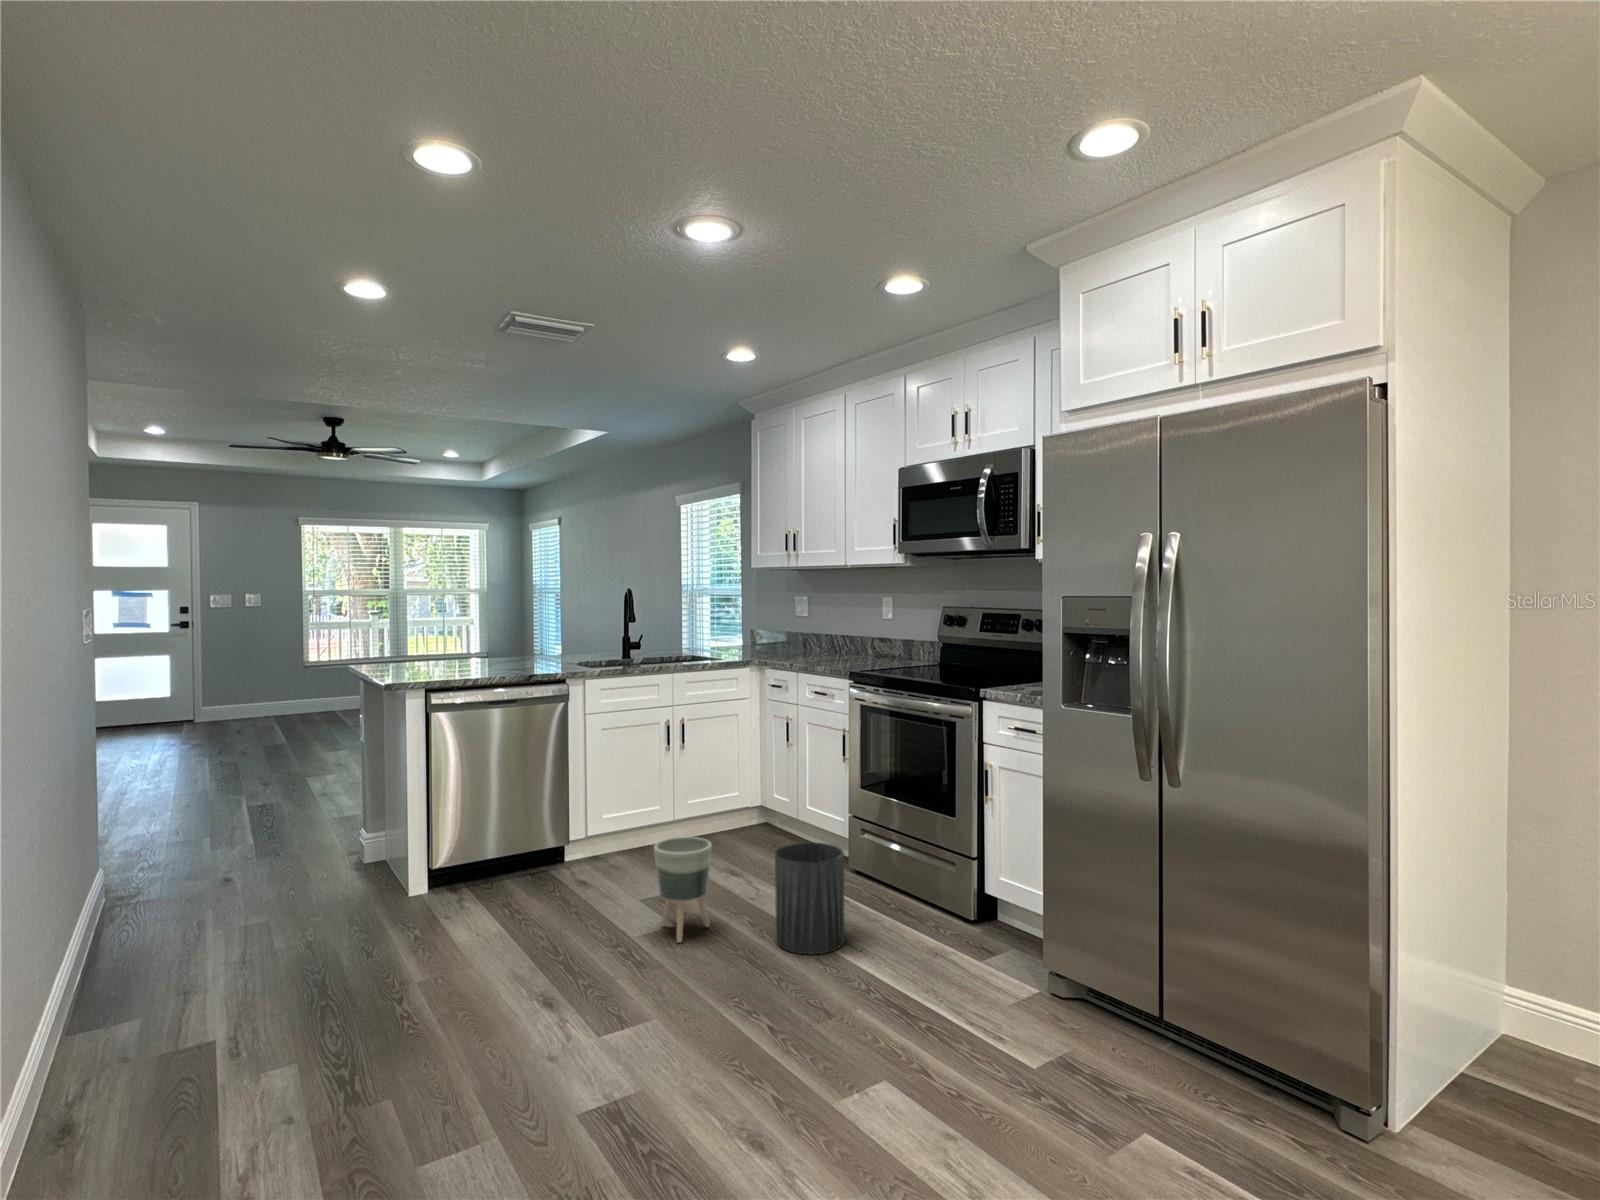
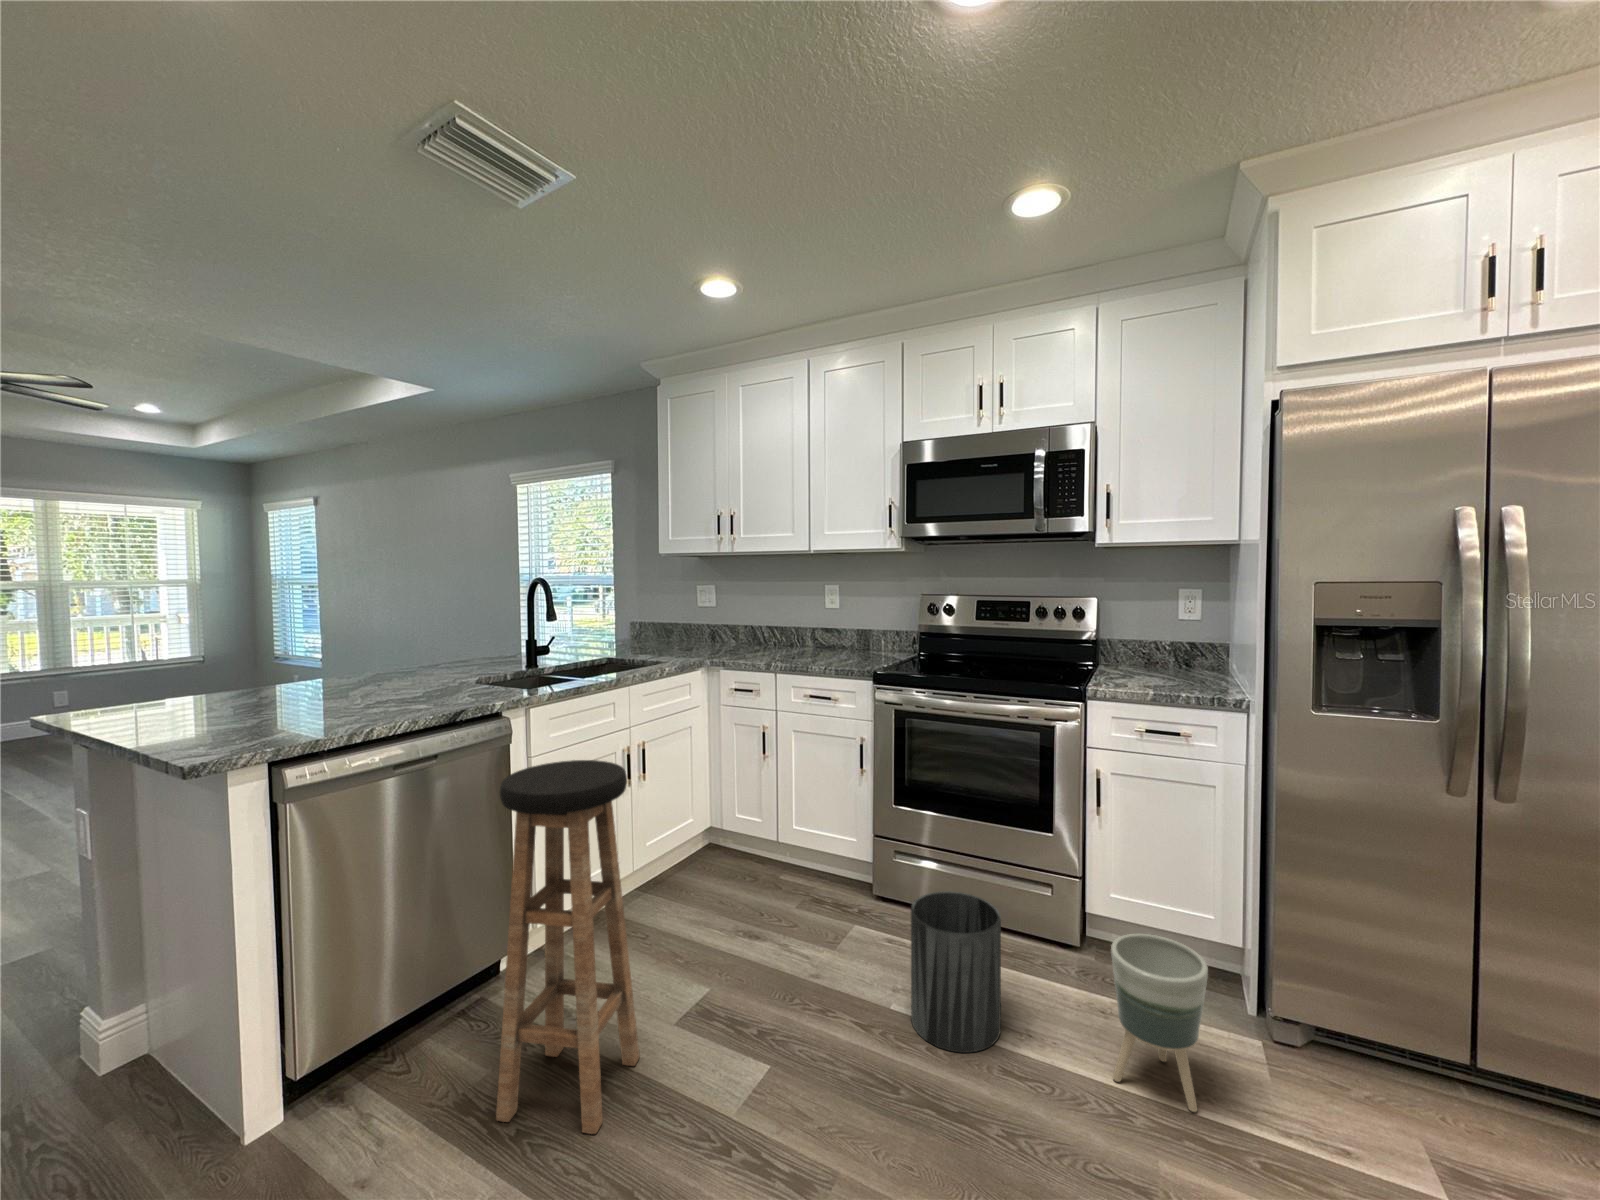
bar stool: none [500,710,595,935] -> present [496,760,640,1134]
planter: present [654,837,712,943] -> present [1111,934,1208,1112]

